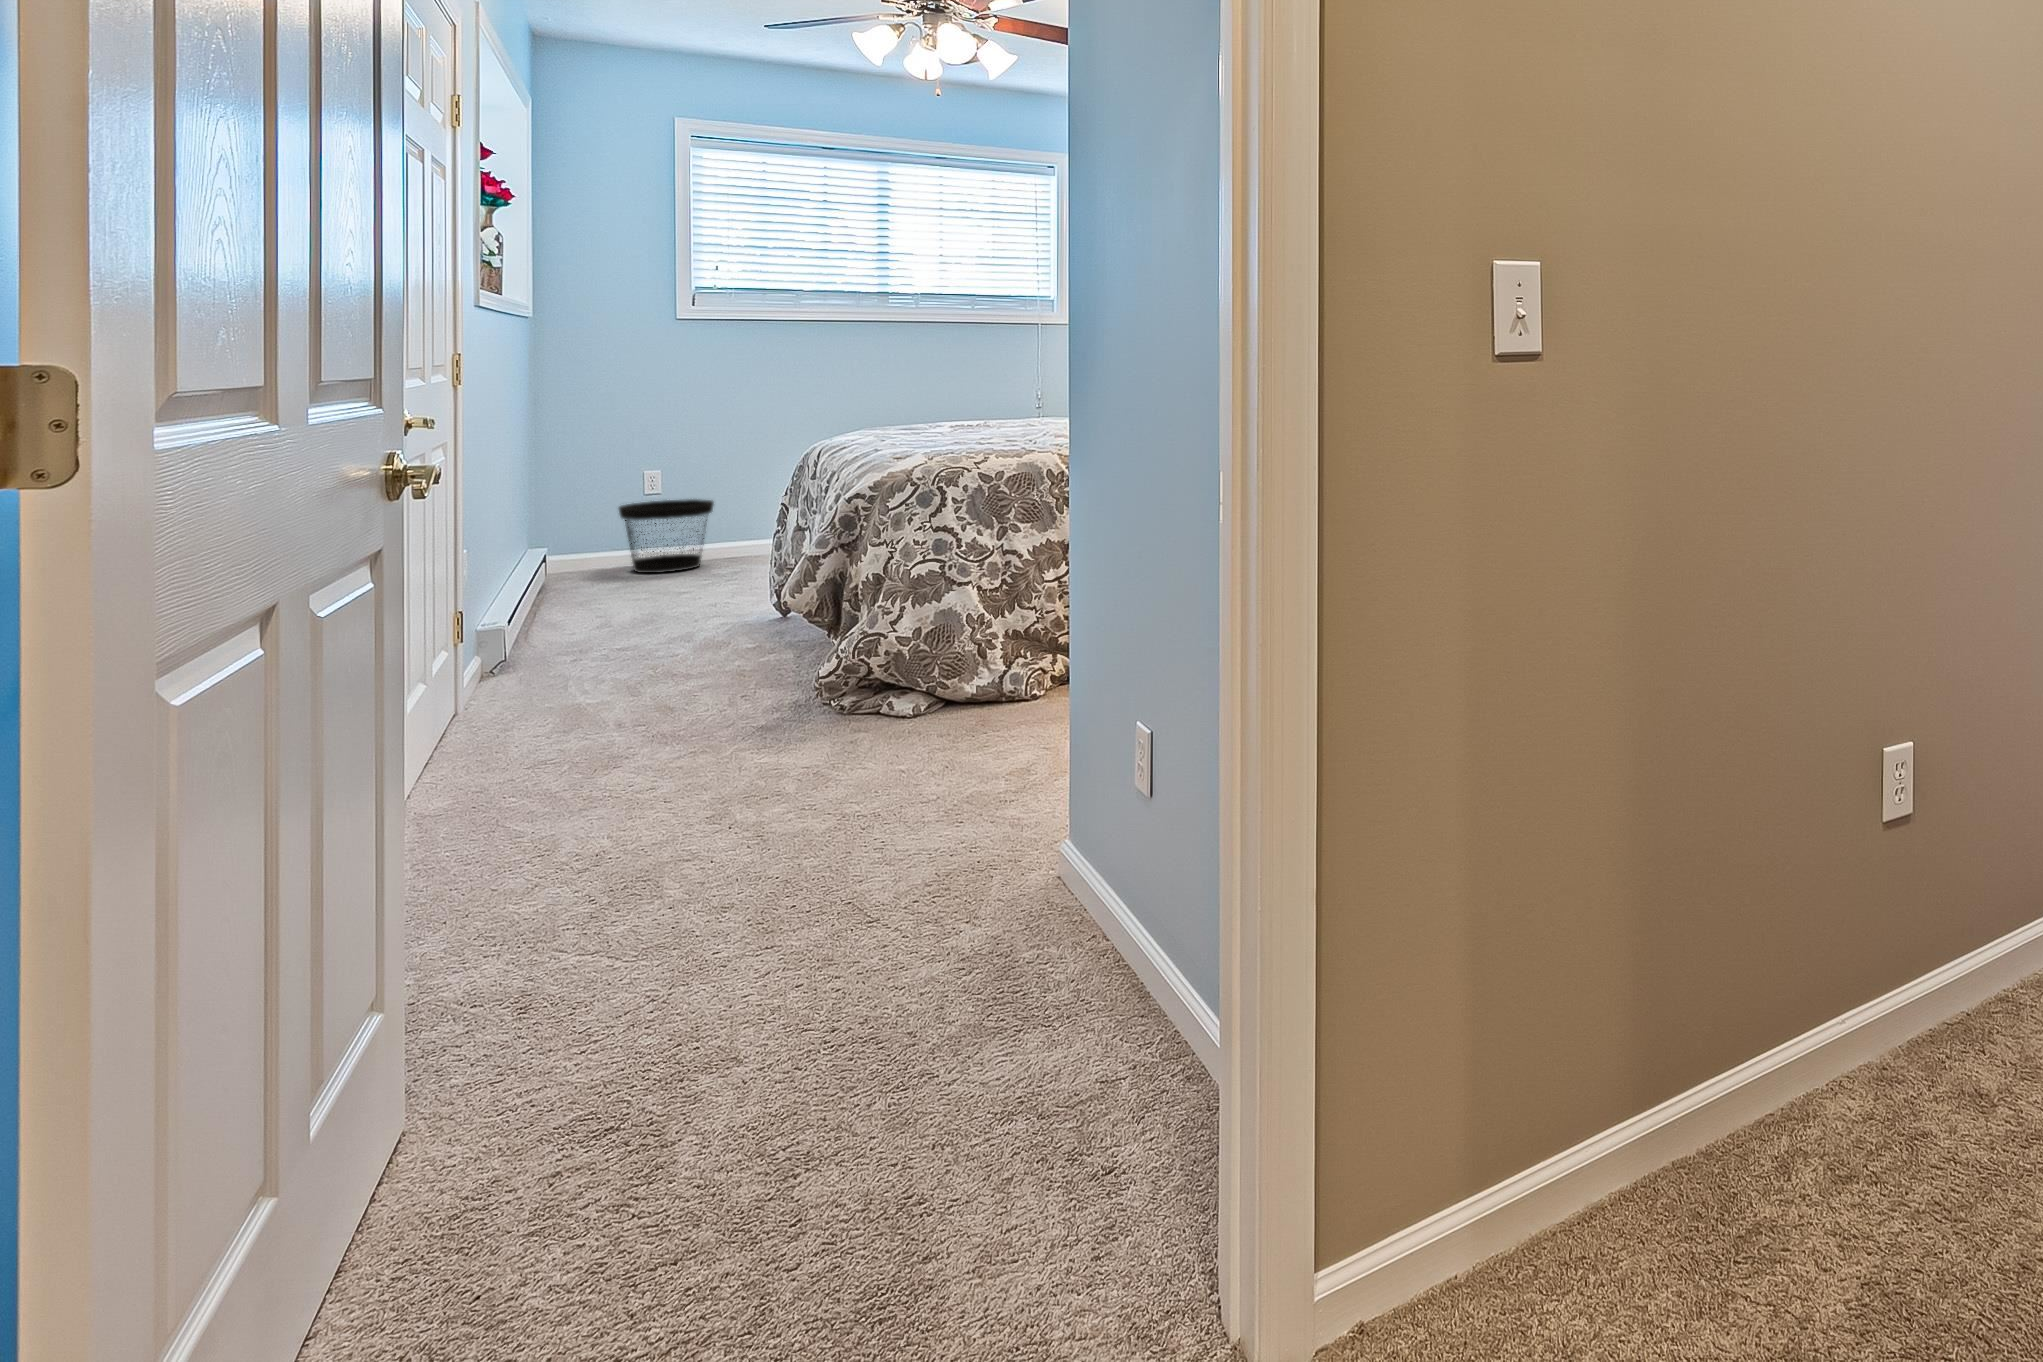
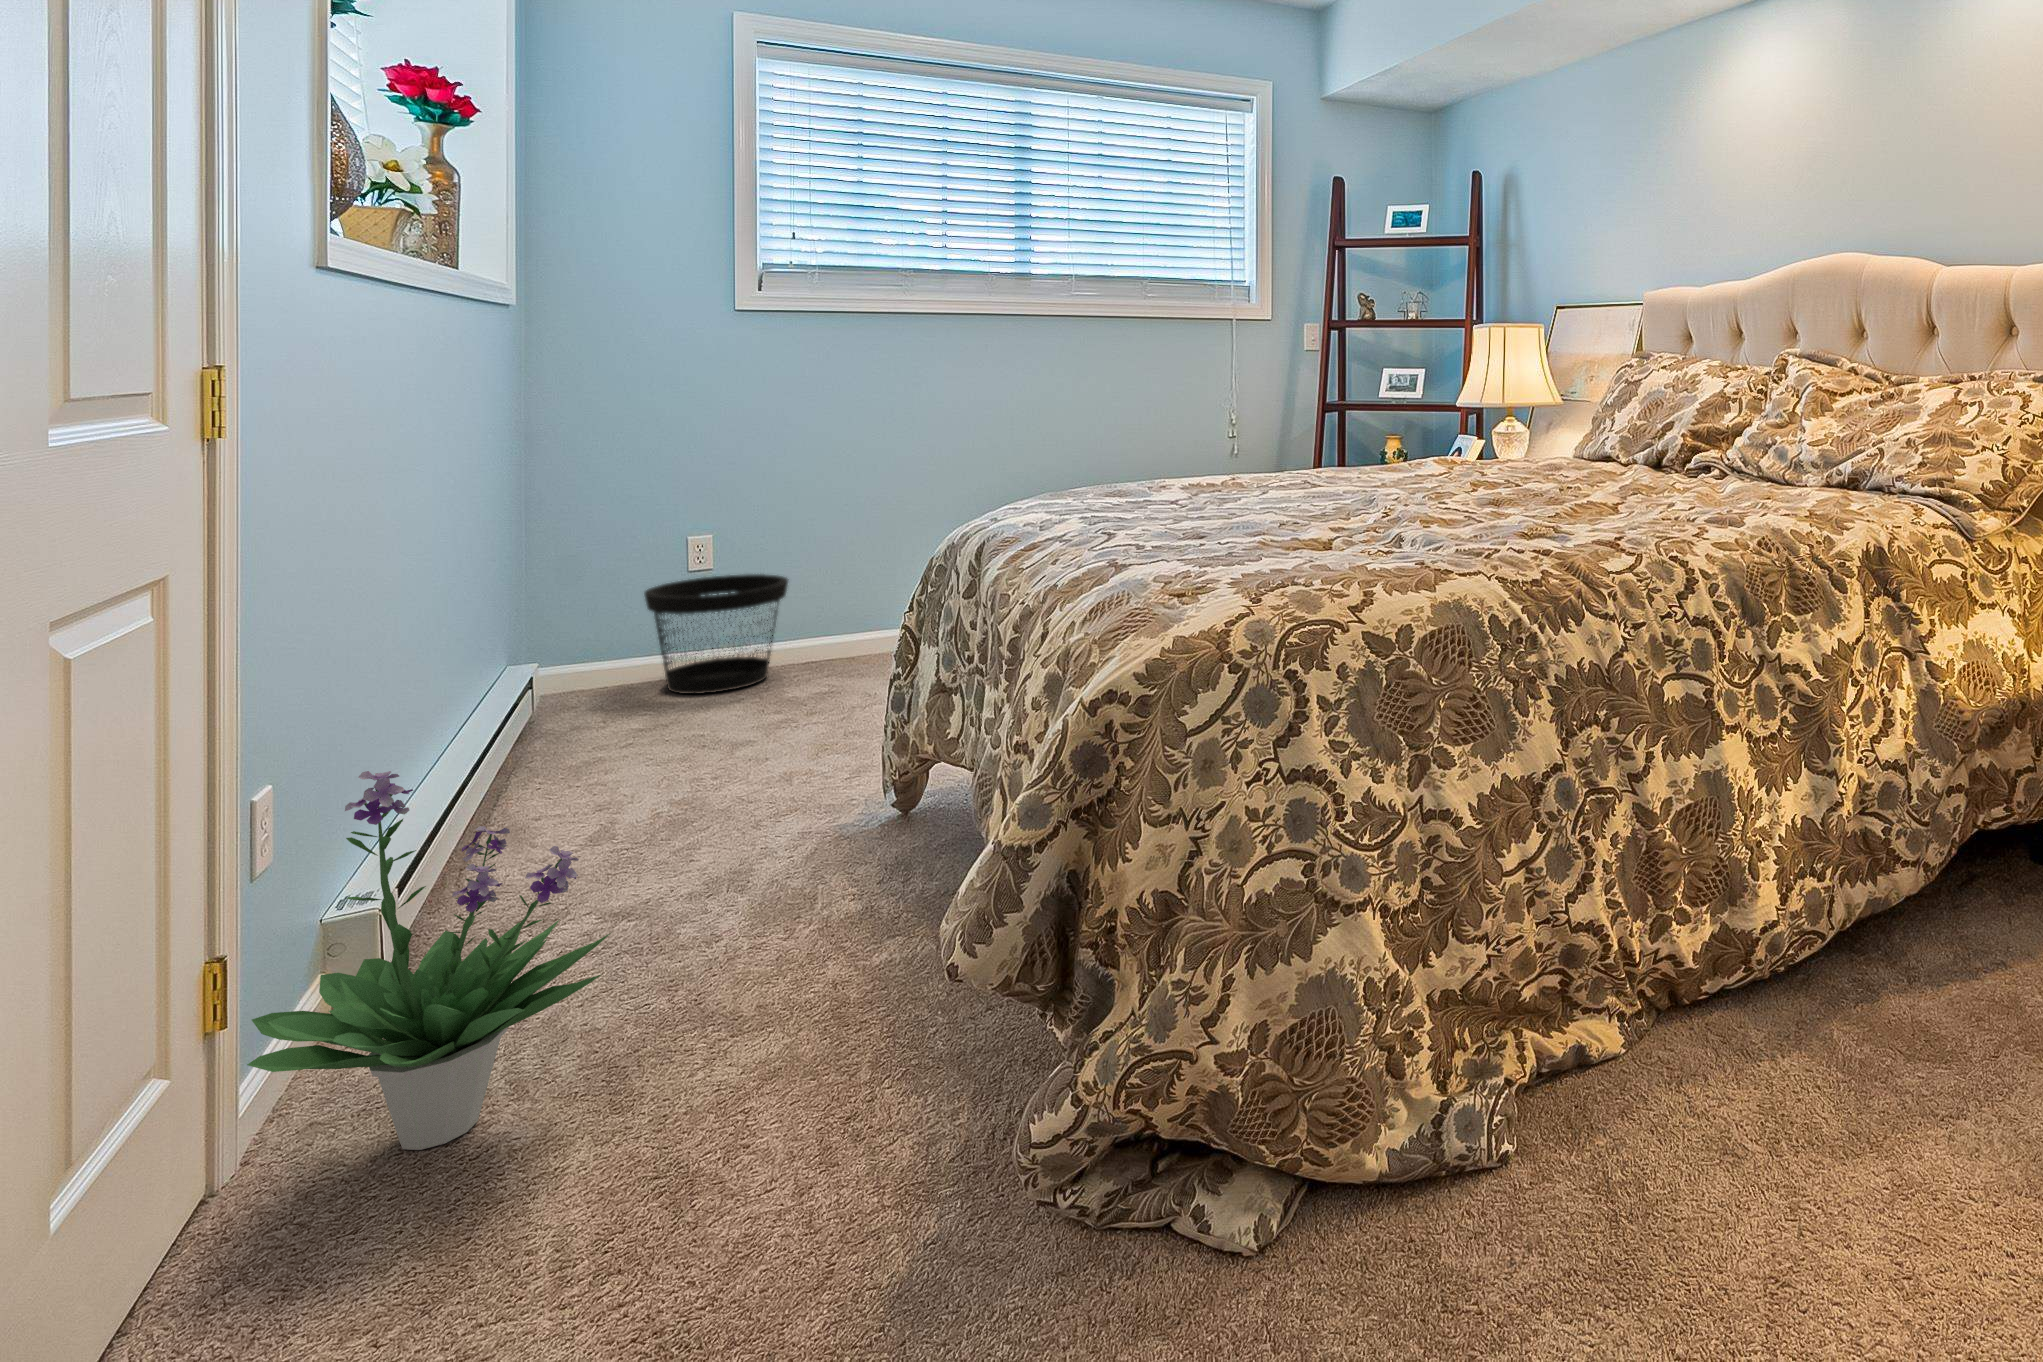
potted plant: none [481,531,633,697] -> present [247,771,611,1150]

